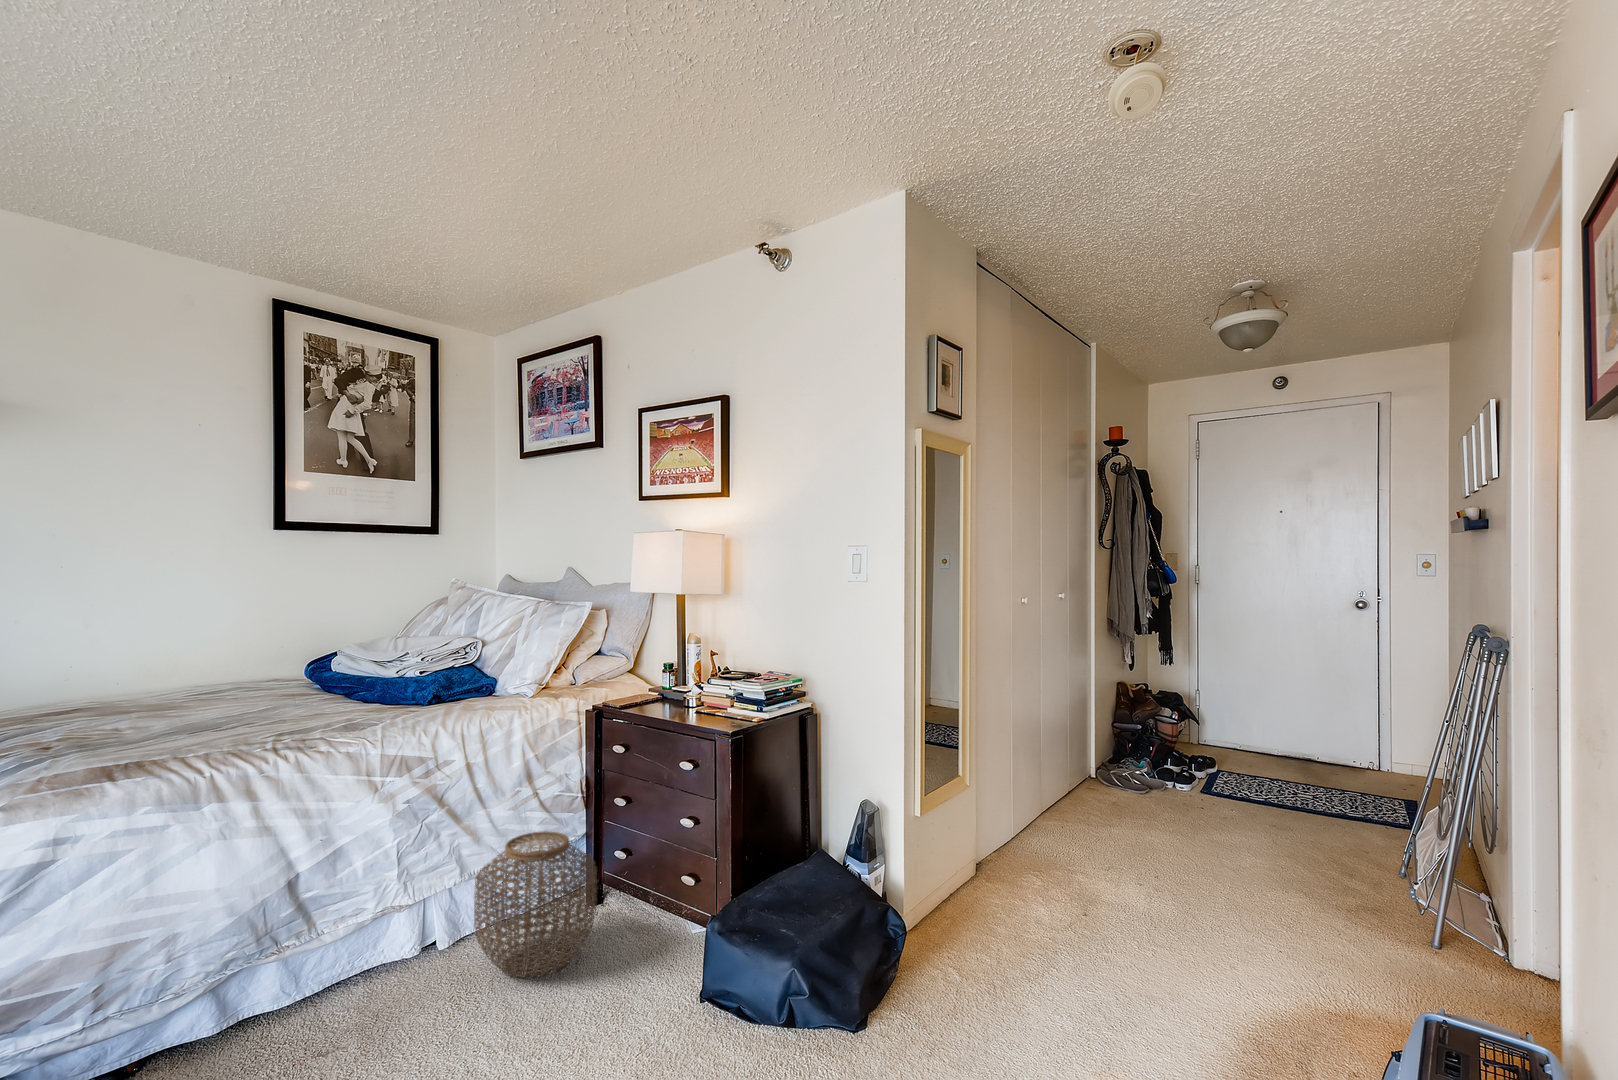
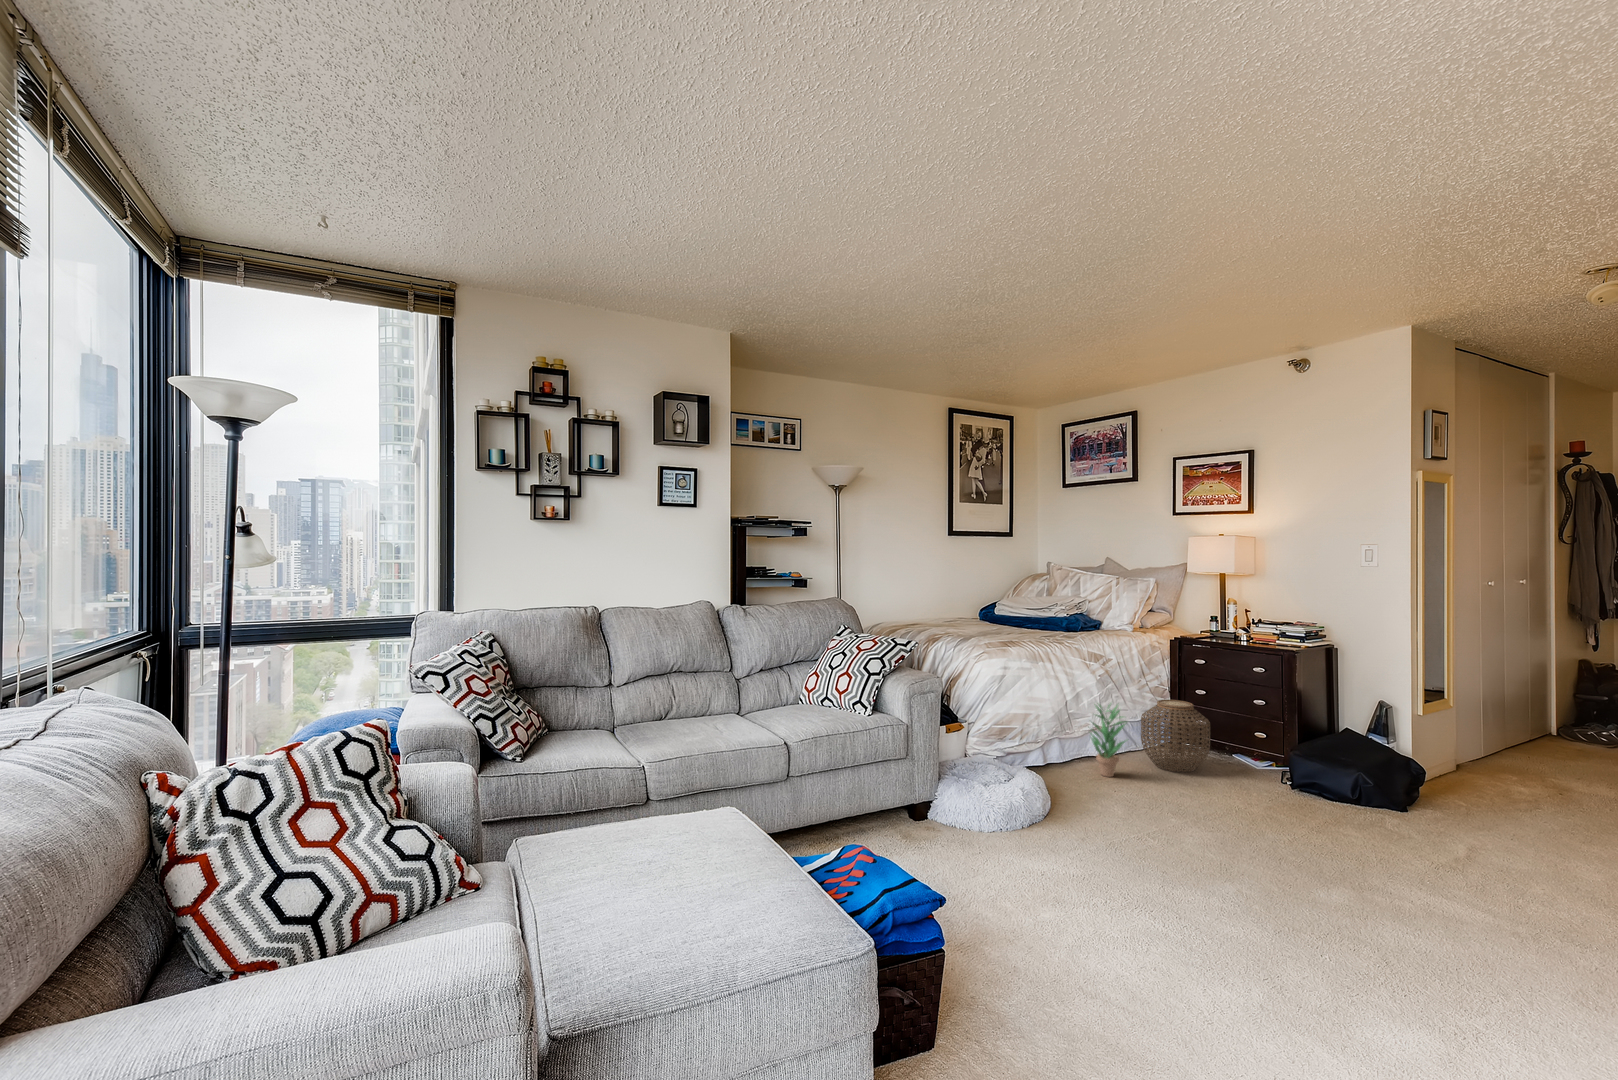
potted plant: none [316,872,409,1030] -> present [1091,705,1125,777]

